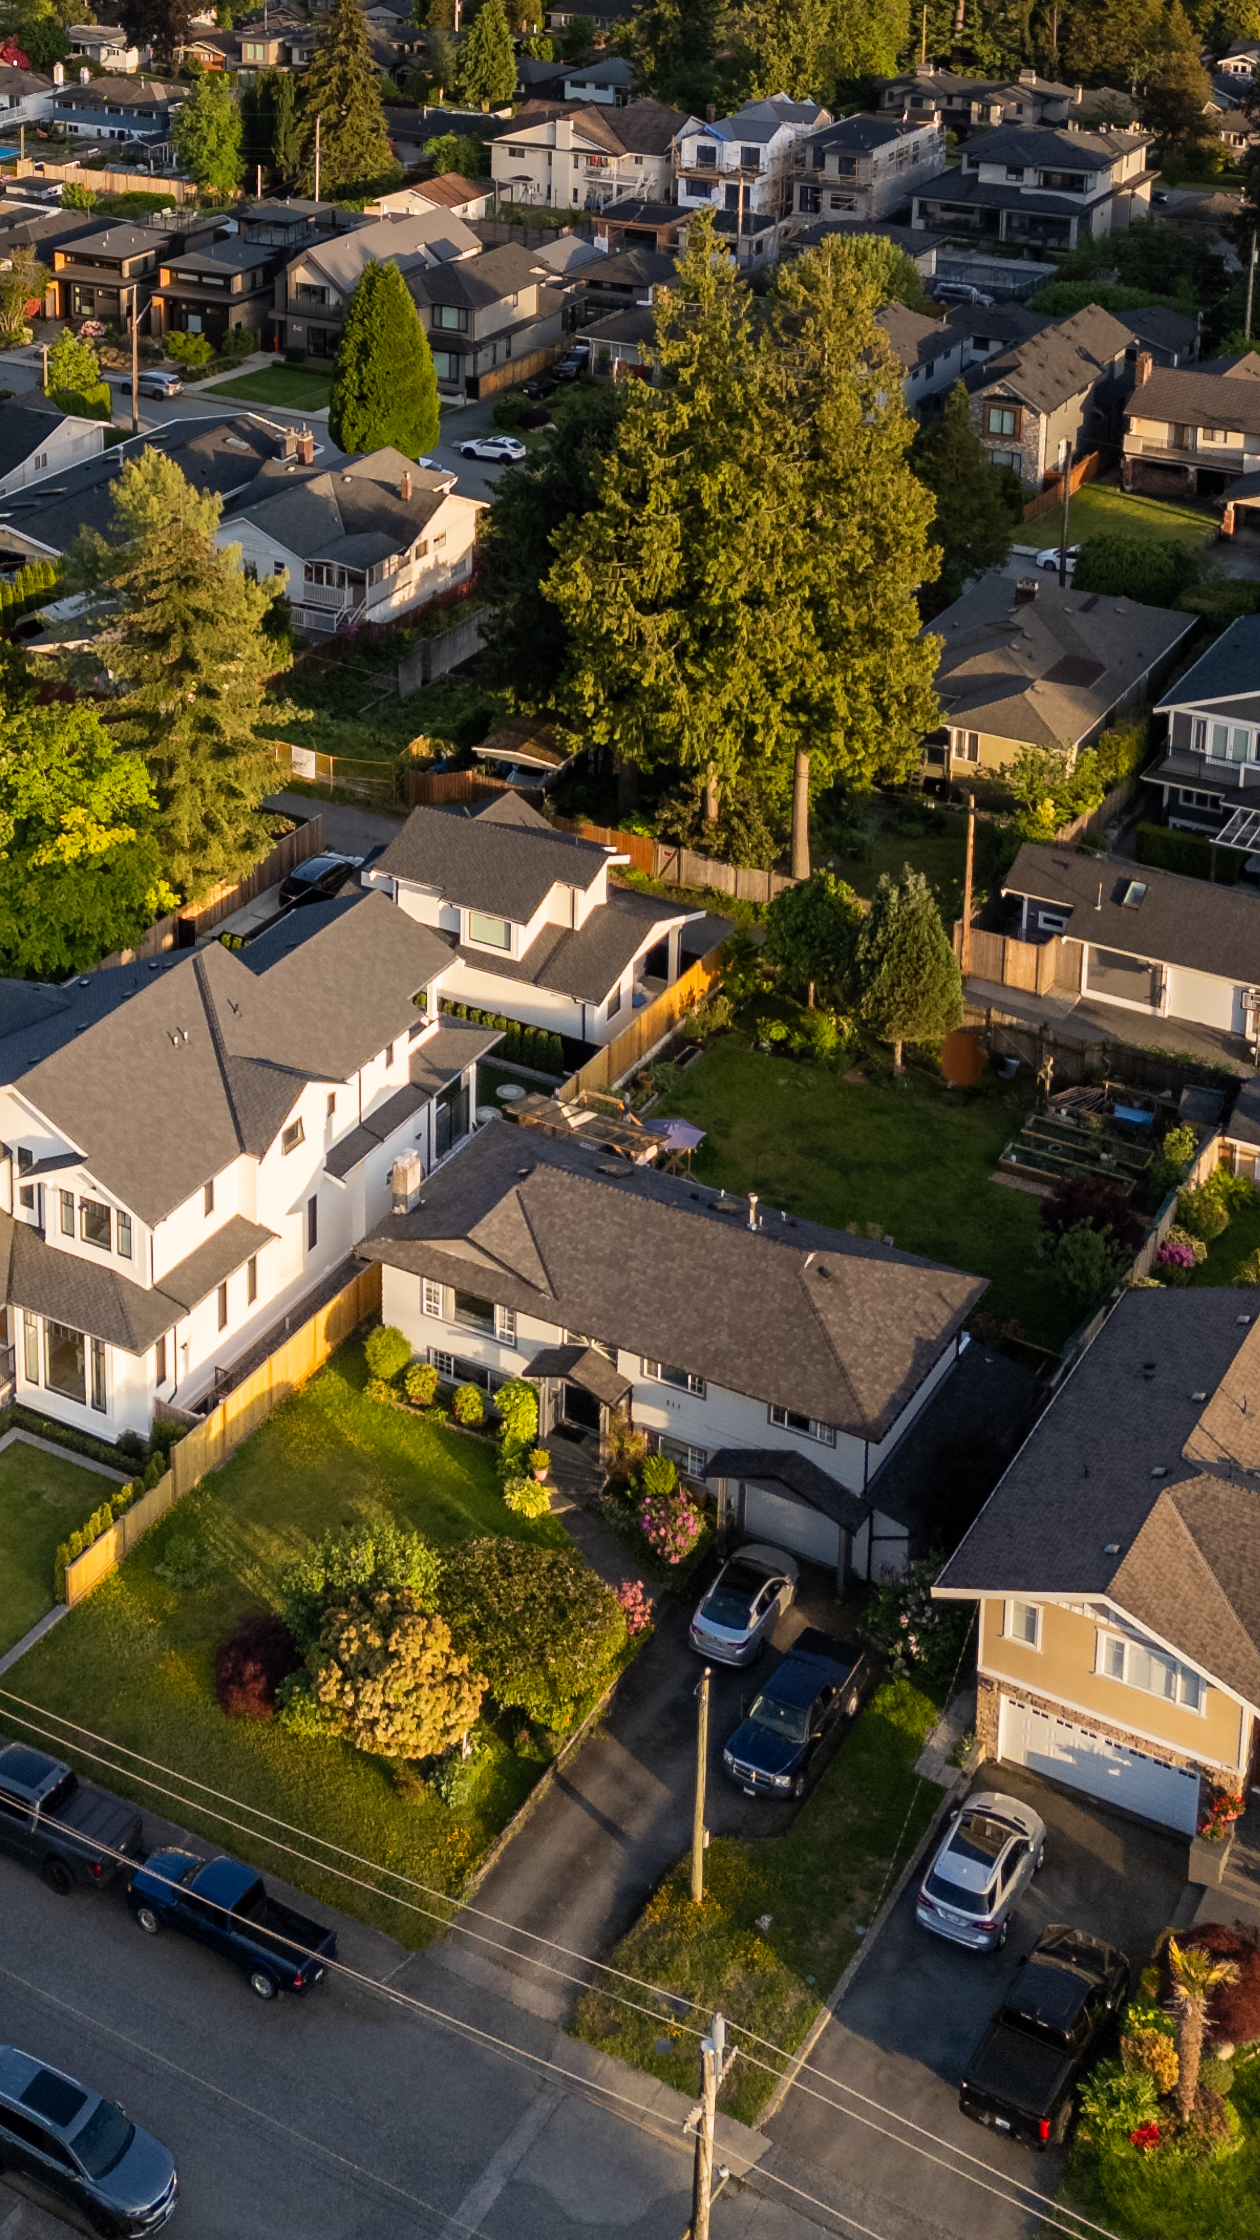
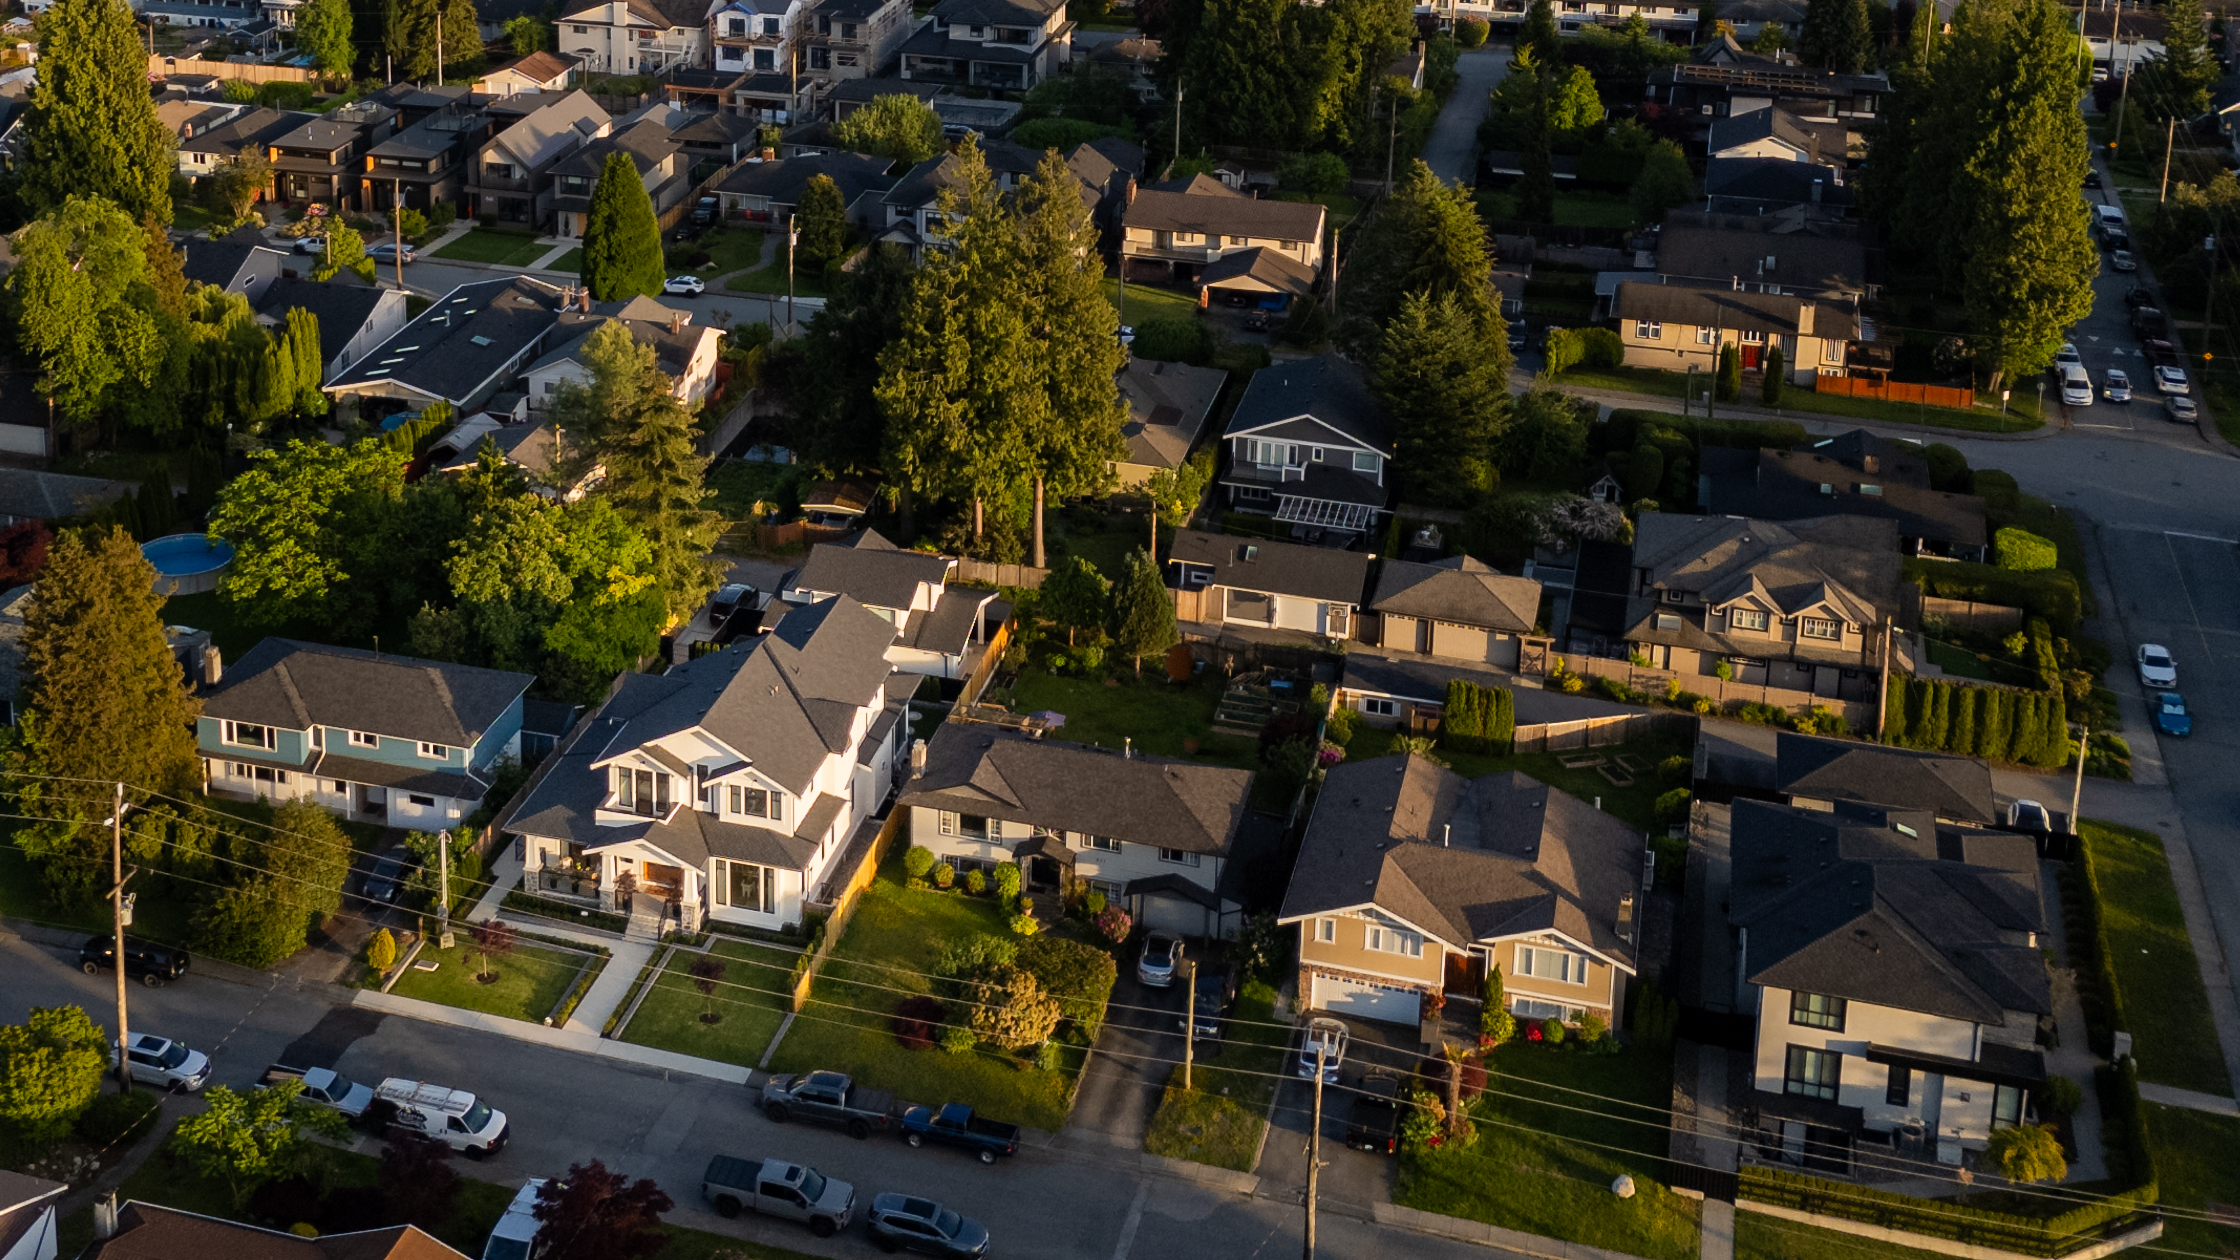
potted tree: none [929,1165,963,1220] -> present [1184,723,1203,754]

